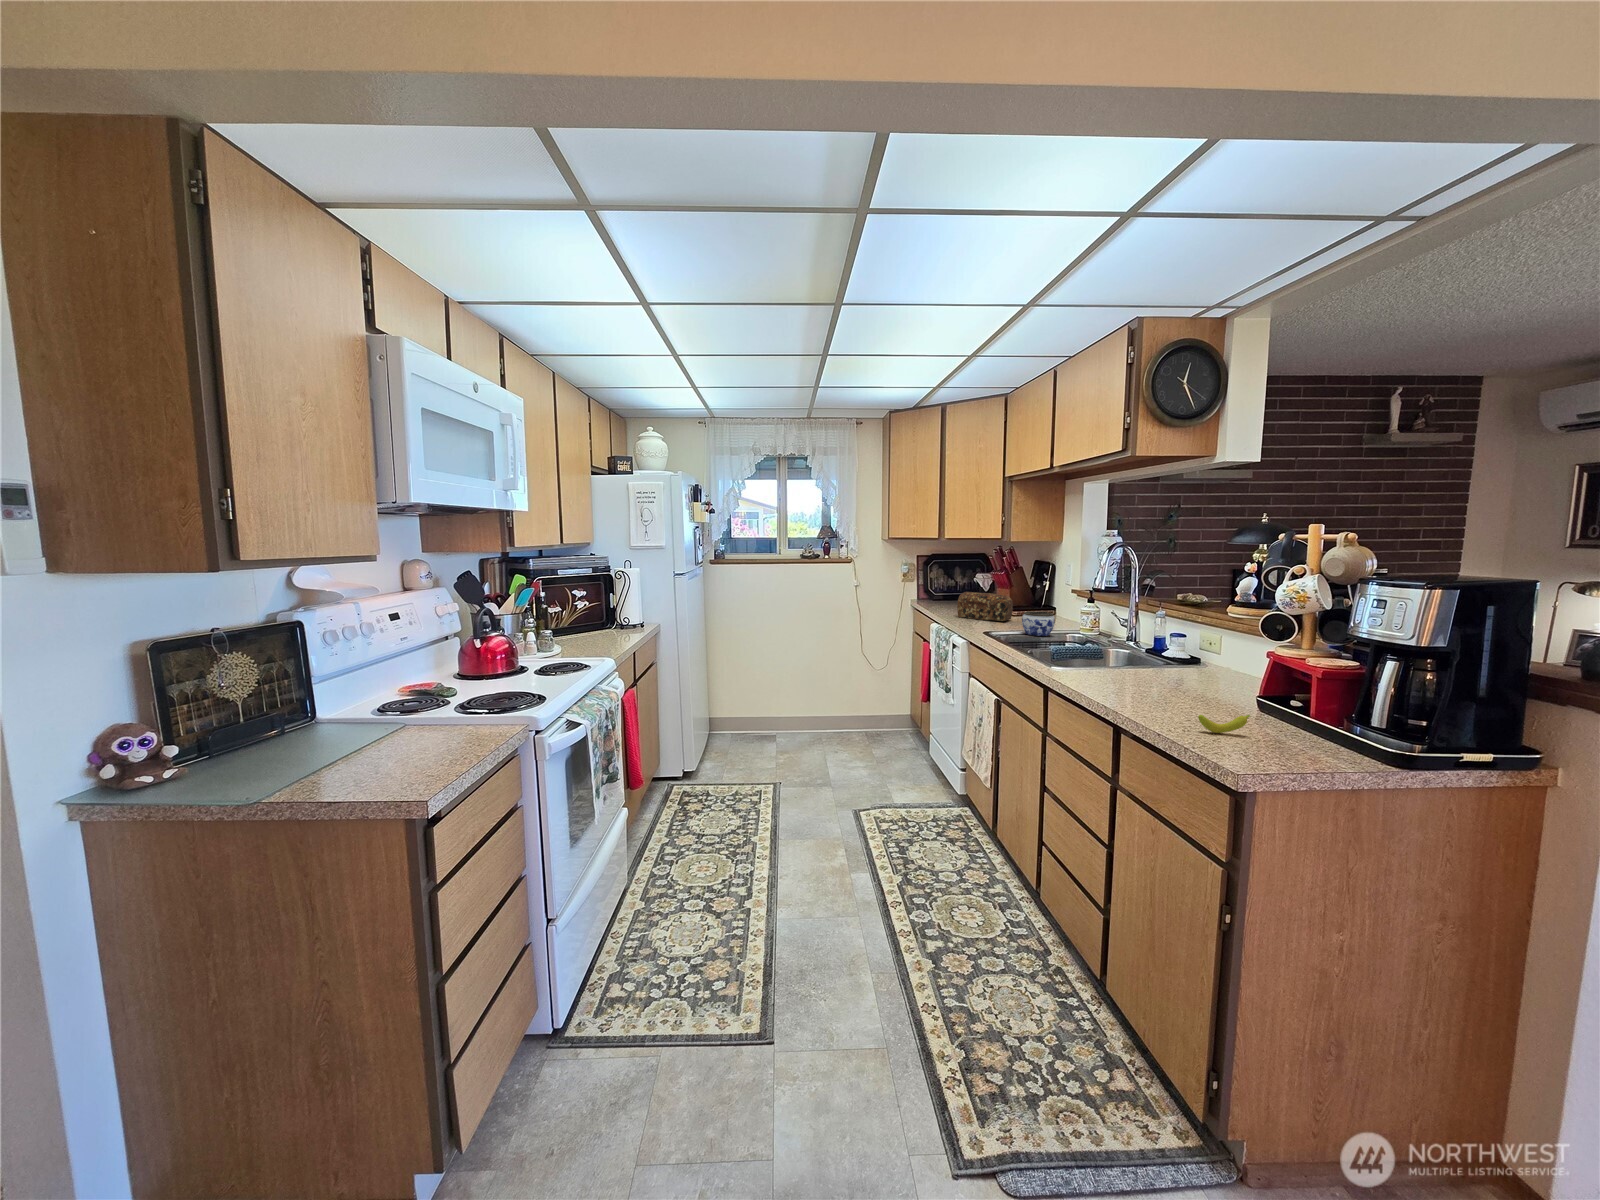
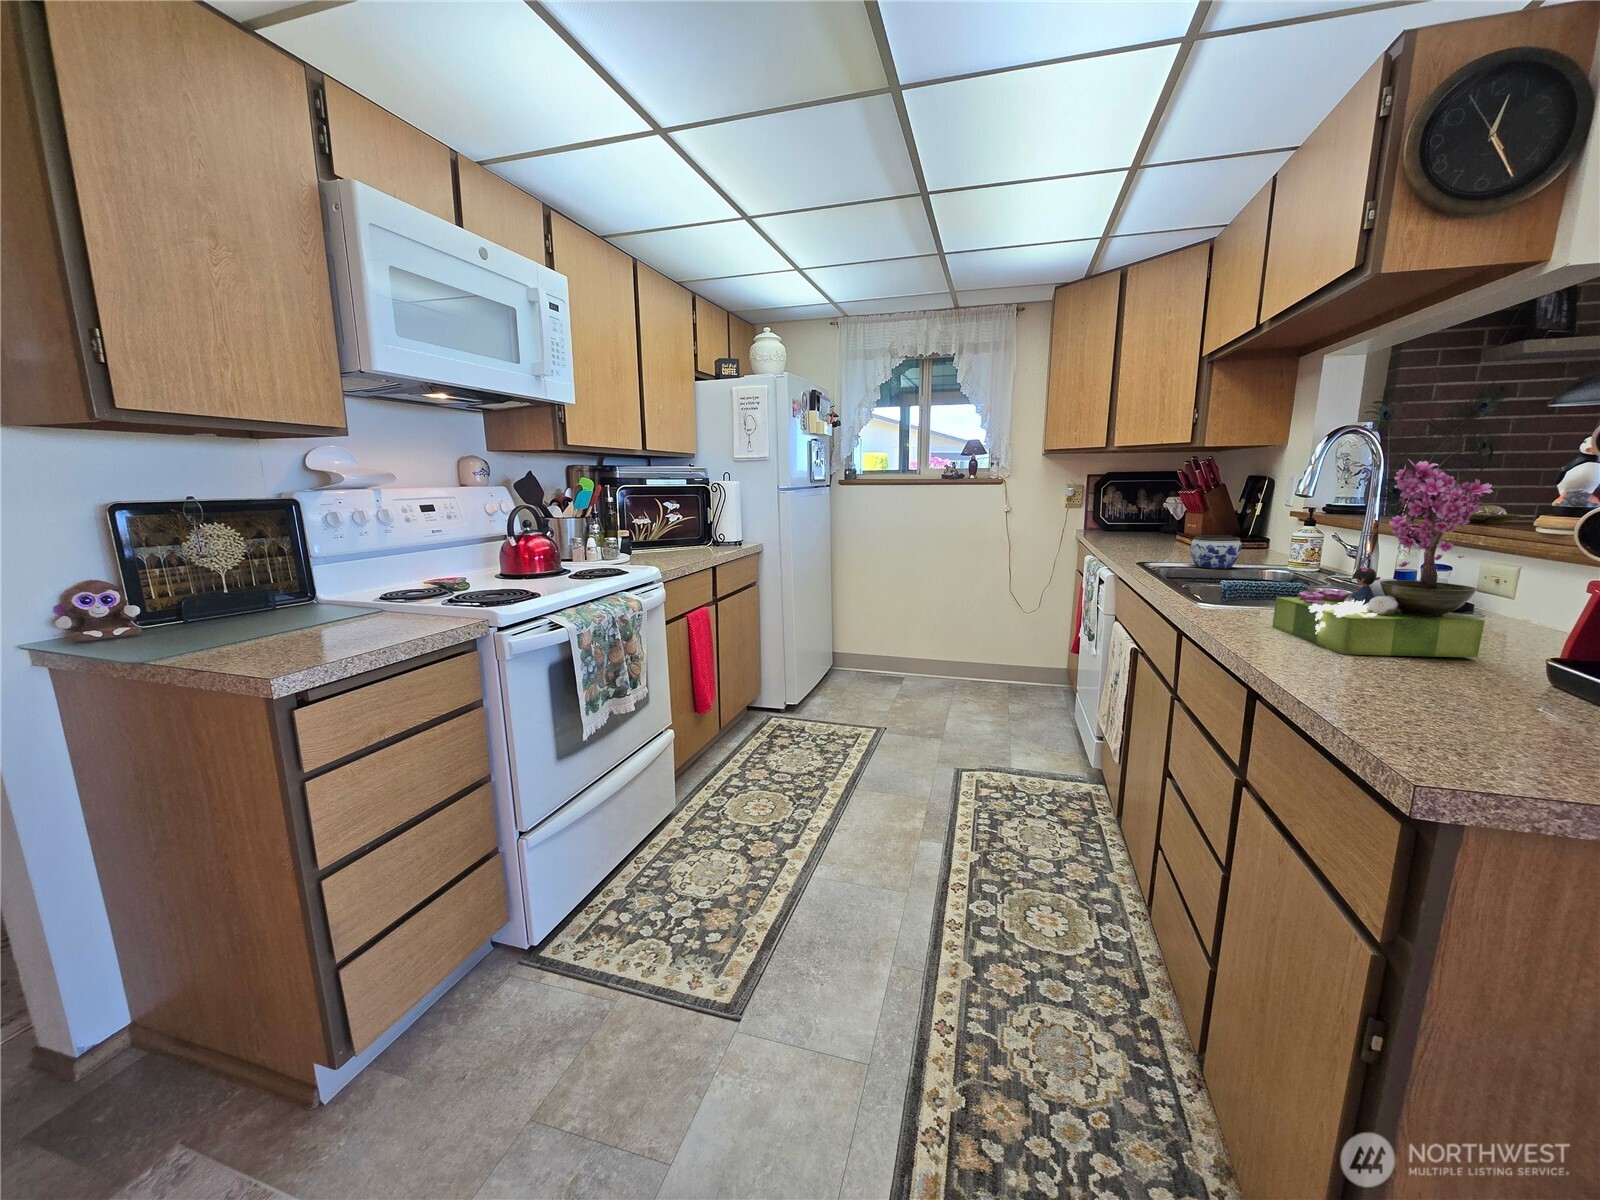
flower arrangement: none [1110,581,1220,702] -> present [1272,459,1493,658]
bread loaf: present [957,592,1013,621] -> none [1112,516,1194,552]
fruit: present [1198,715,1250,733] -> none [1392,673,1519,709]

